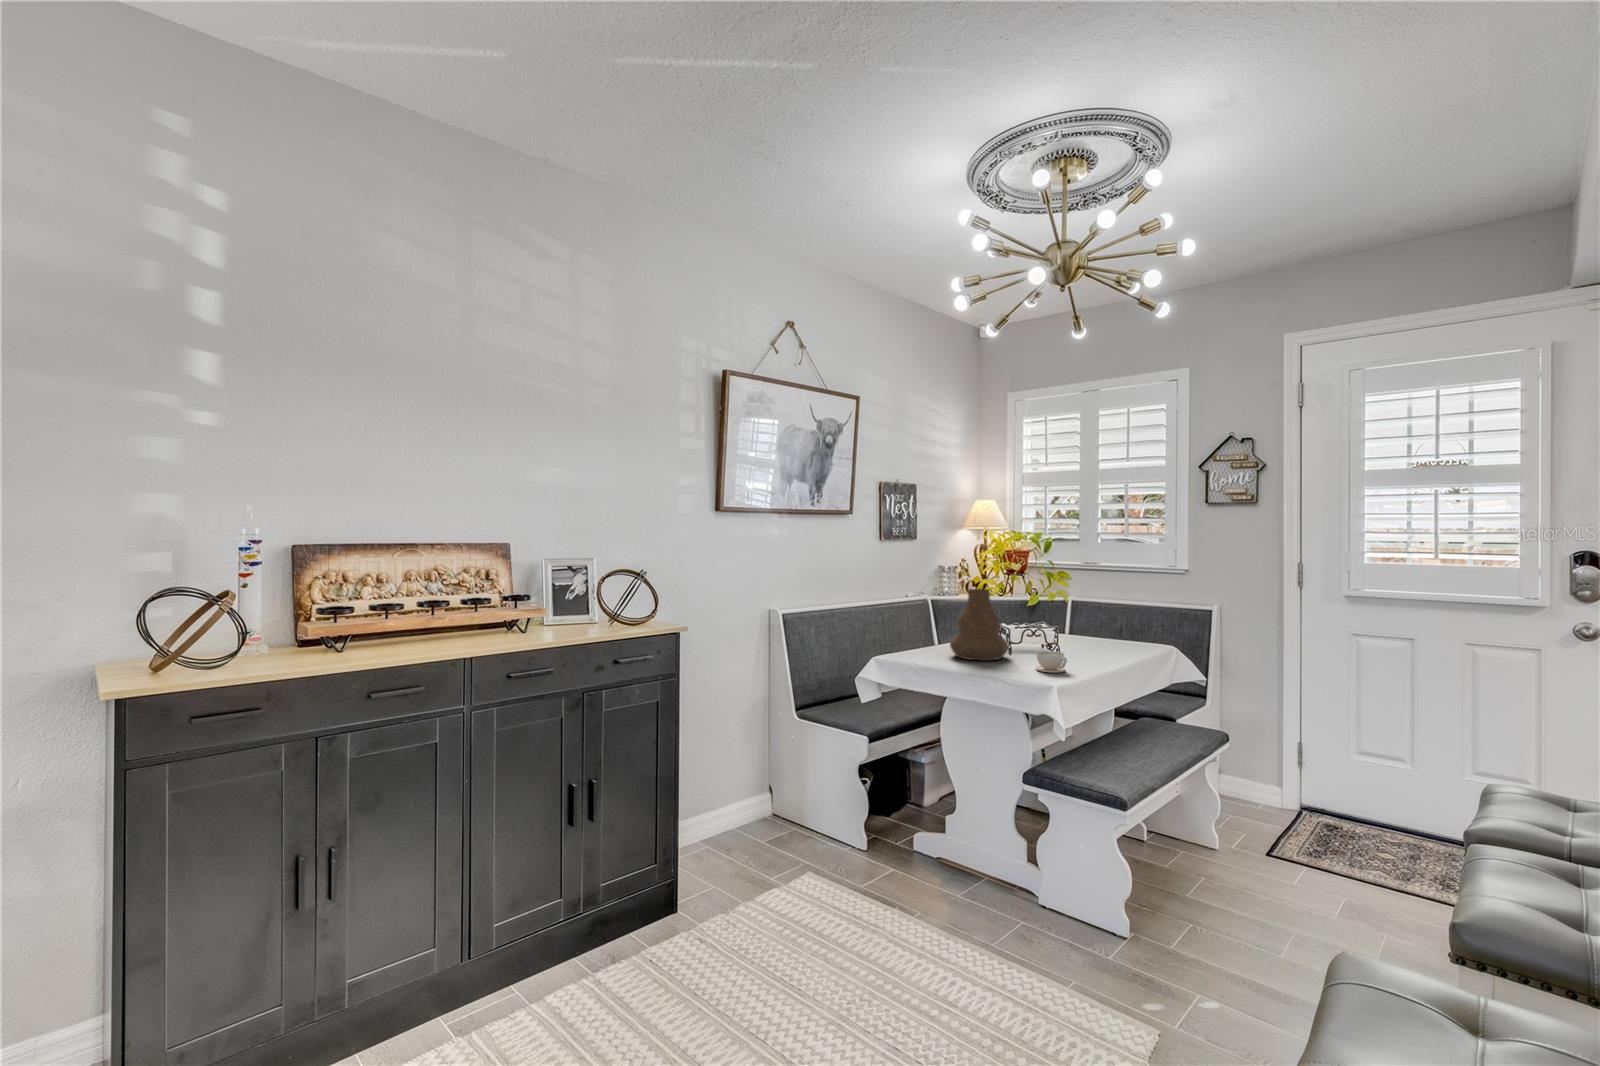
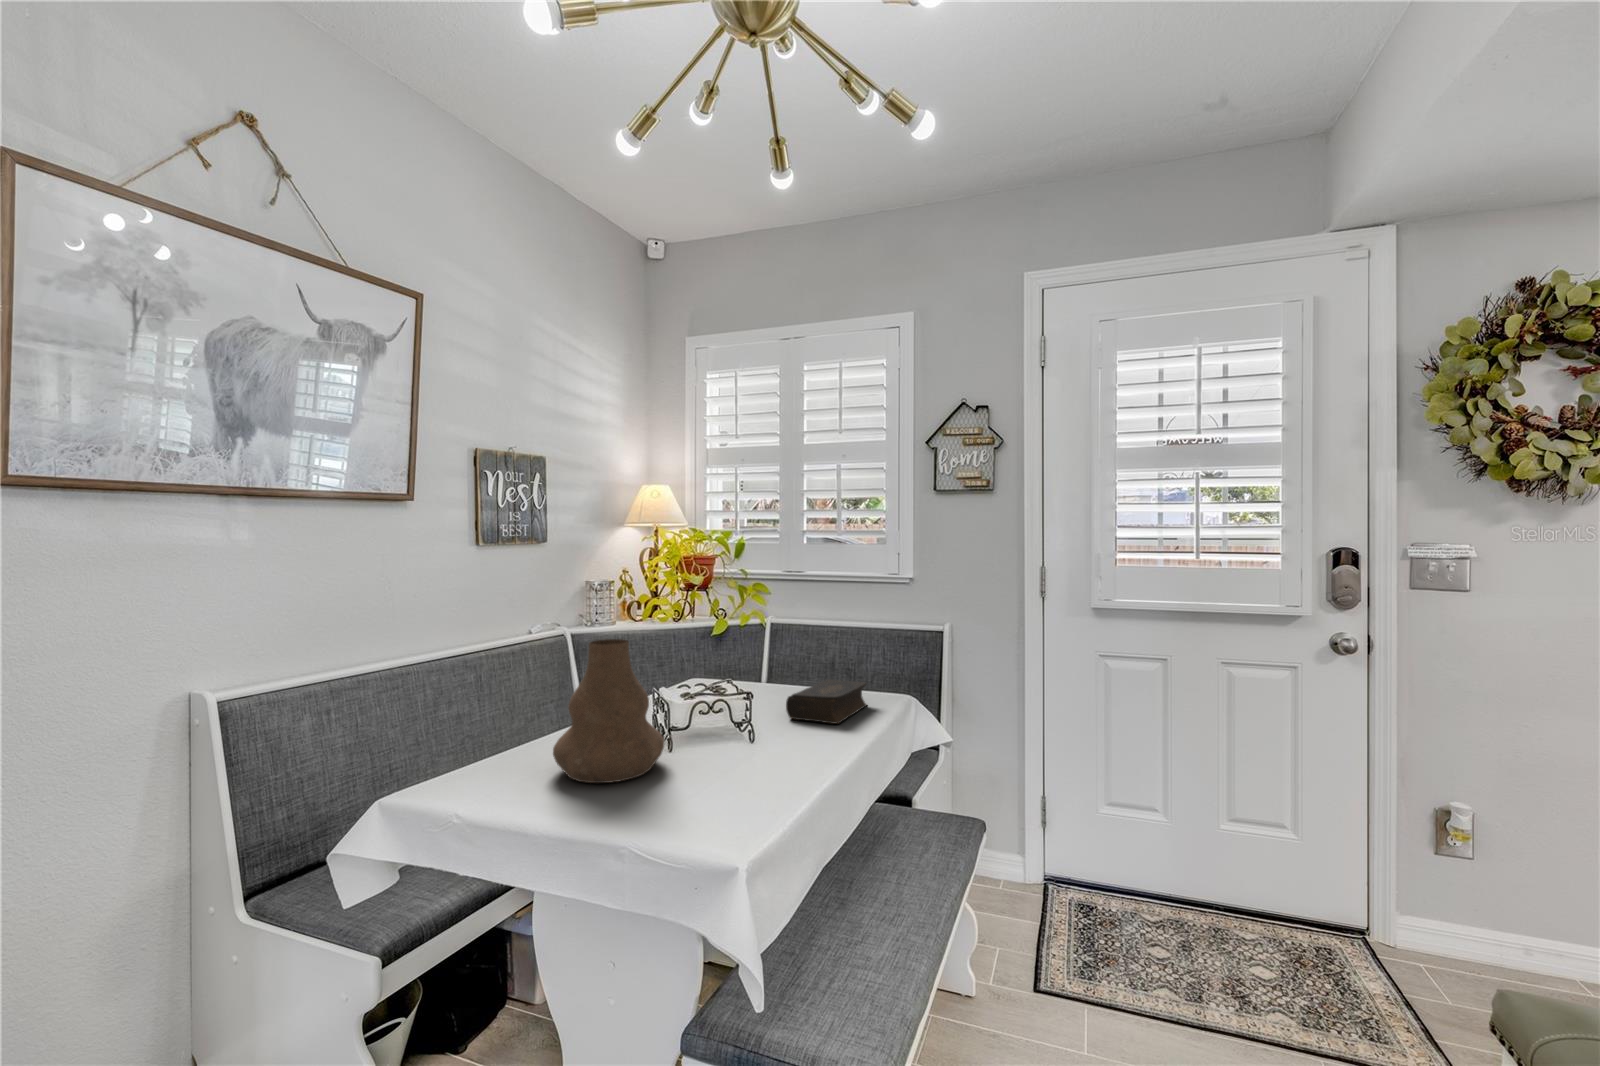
book: none [1081,629,1138,652] -> present [786,679,867,724]
coffee cup: present [1036,651,1067,673] -> none [709,761,766,811]

